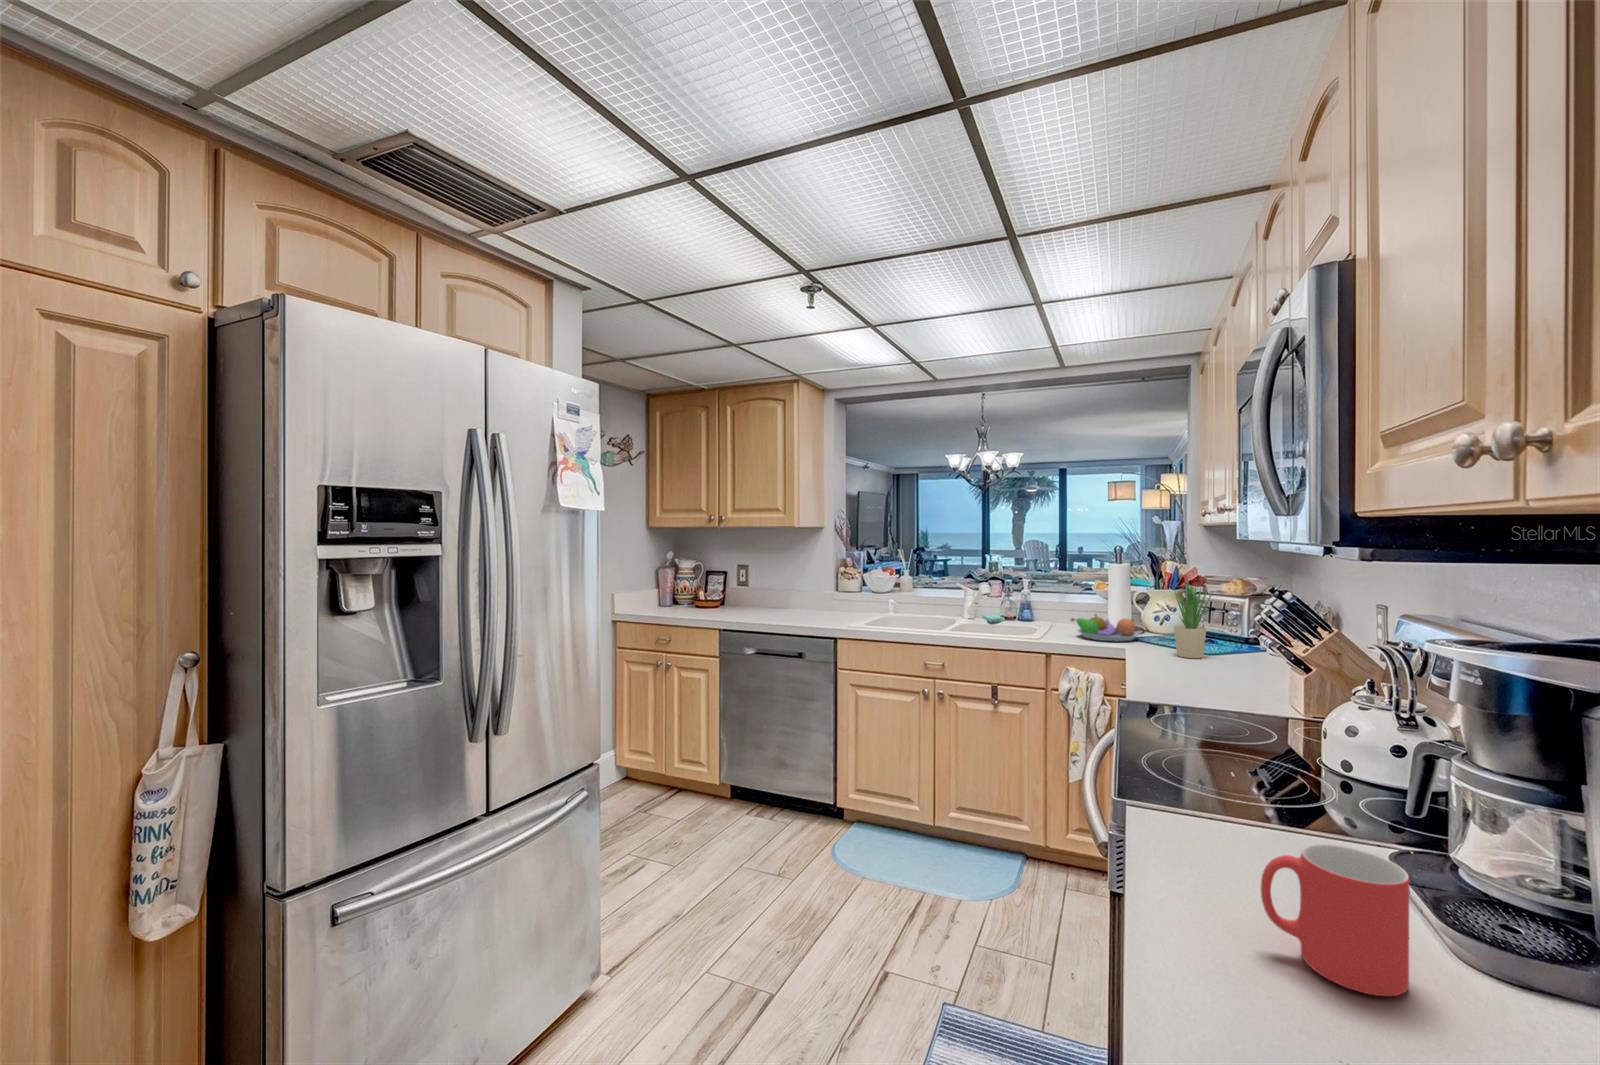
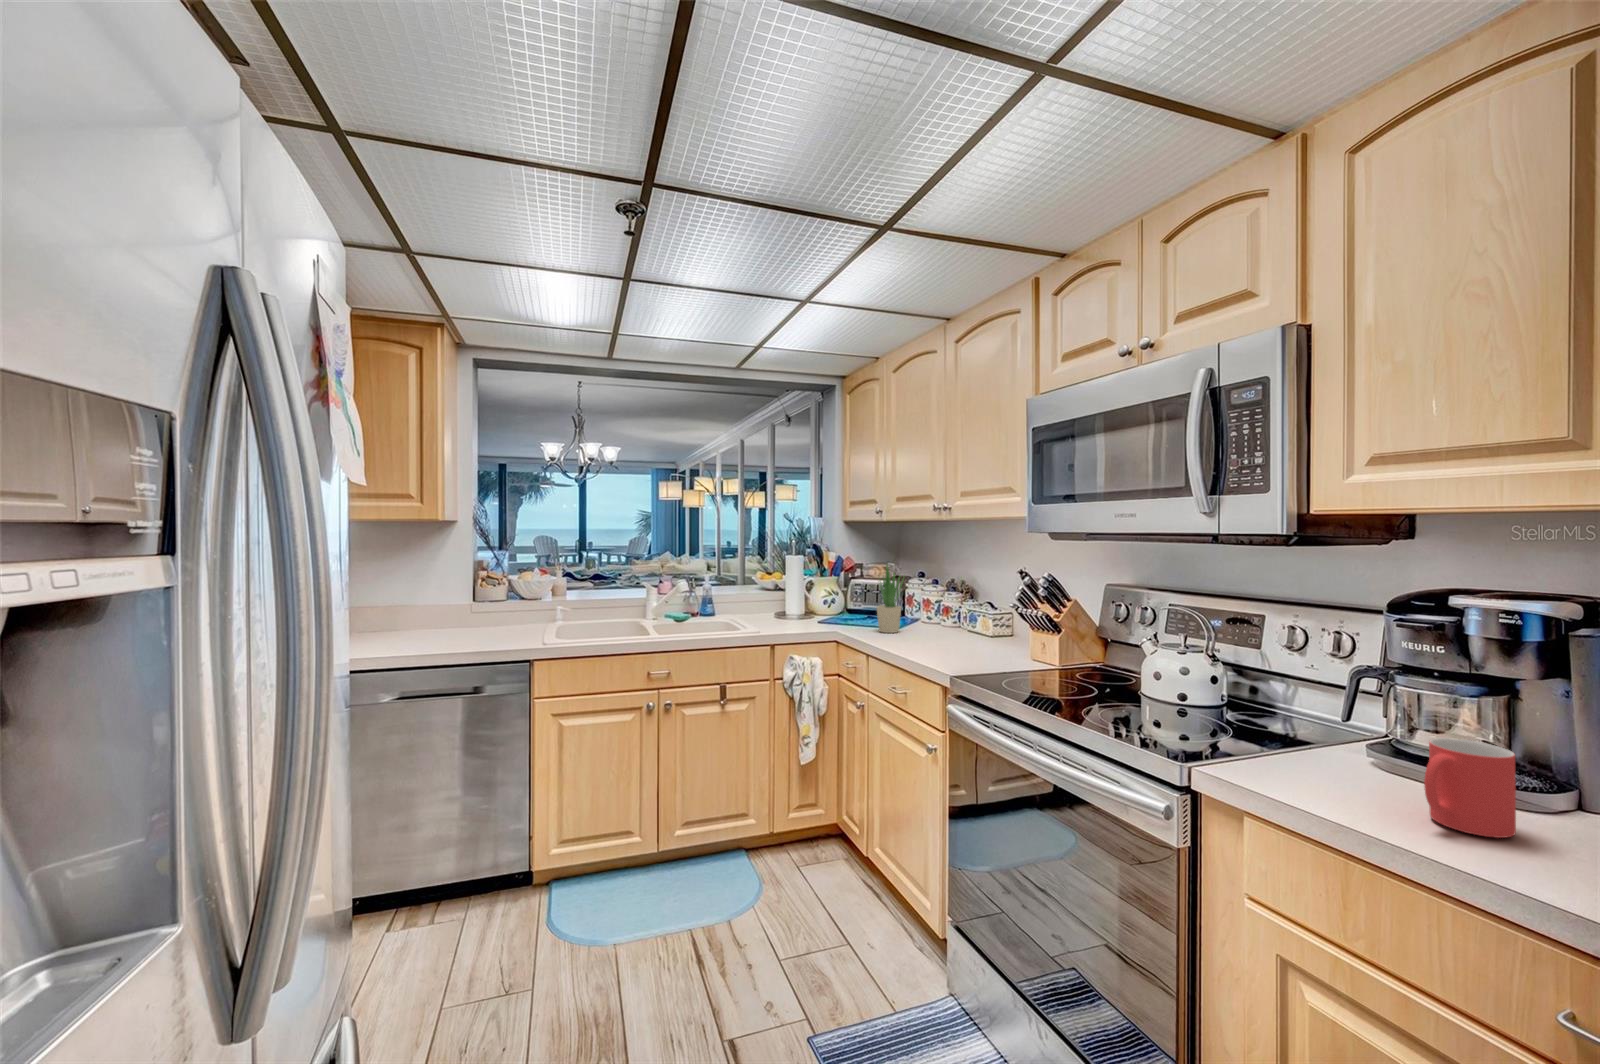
fruit bowl: present [1071,614,1139,641] -> none [770,602,828,627]

